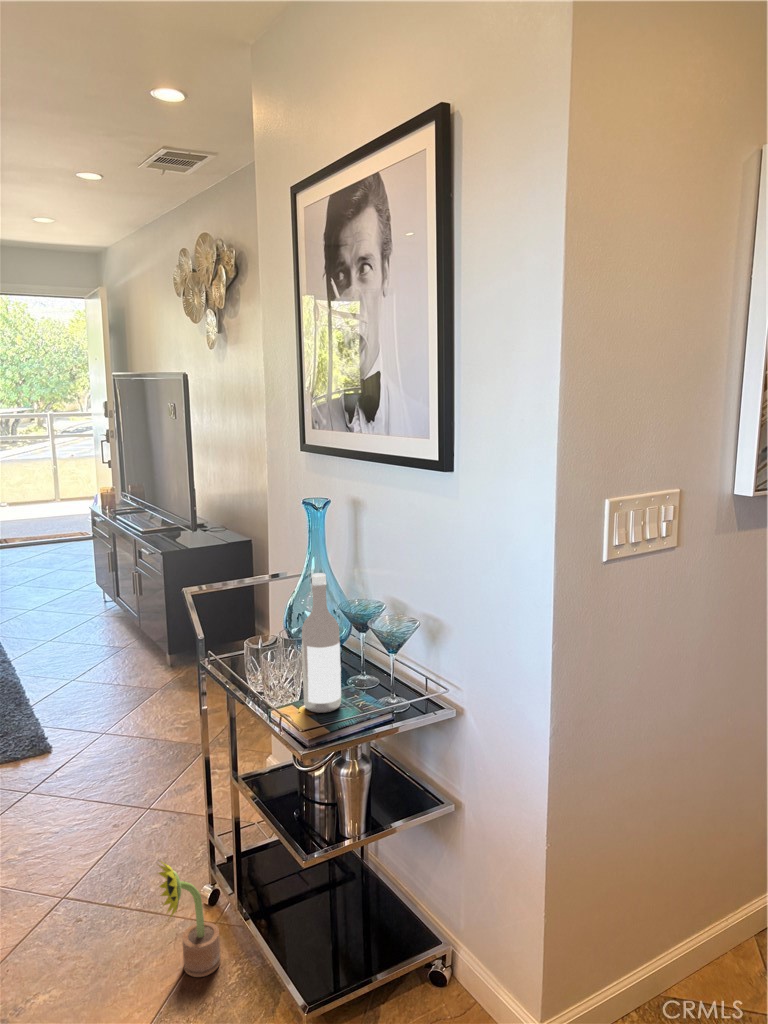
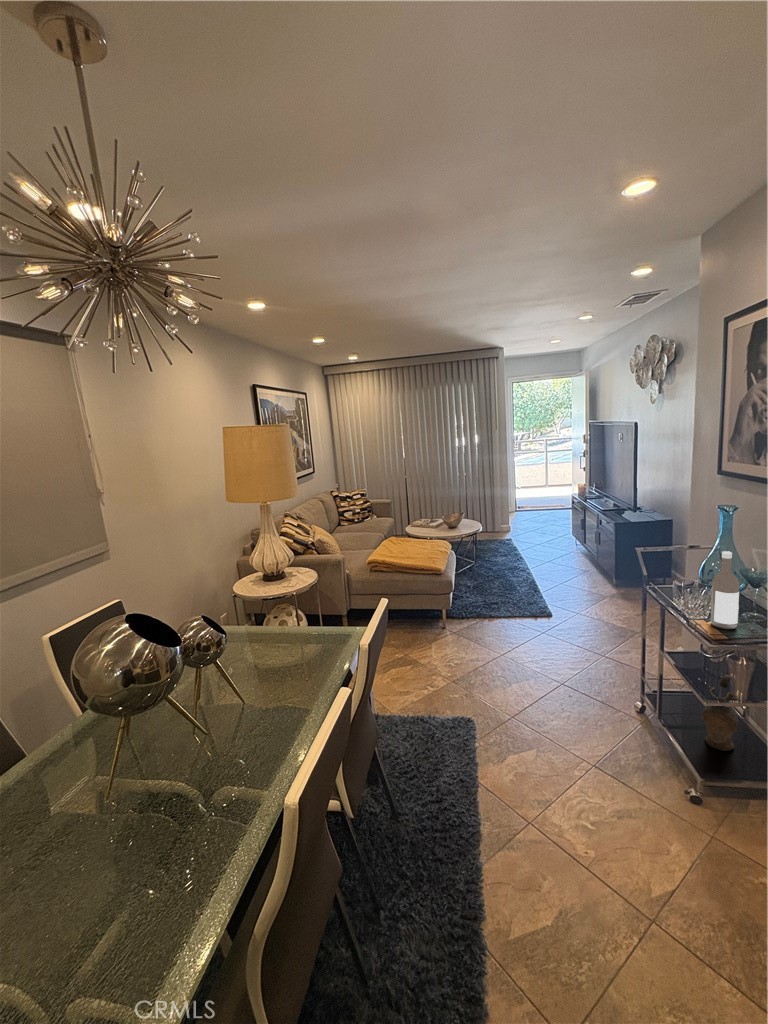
ceramic pitcher: none [303,791,354,930] -> present [702,675,738,751]
decorative plant: present [158,862,220,977] -> none [613,678,646,743]

